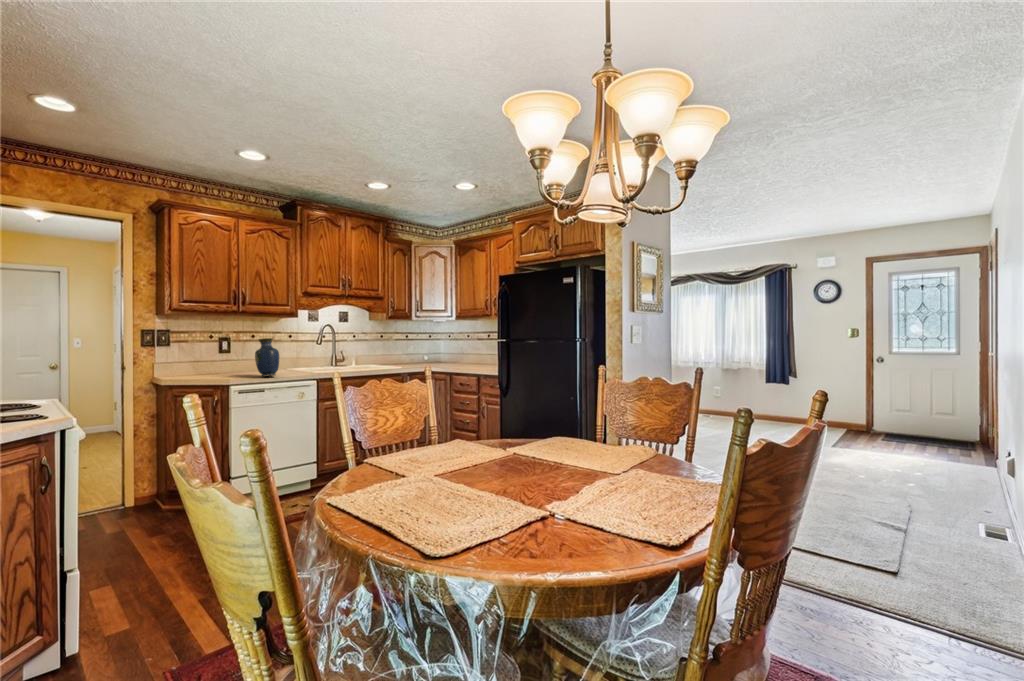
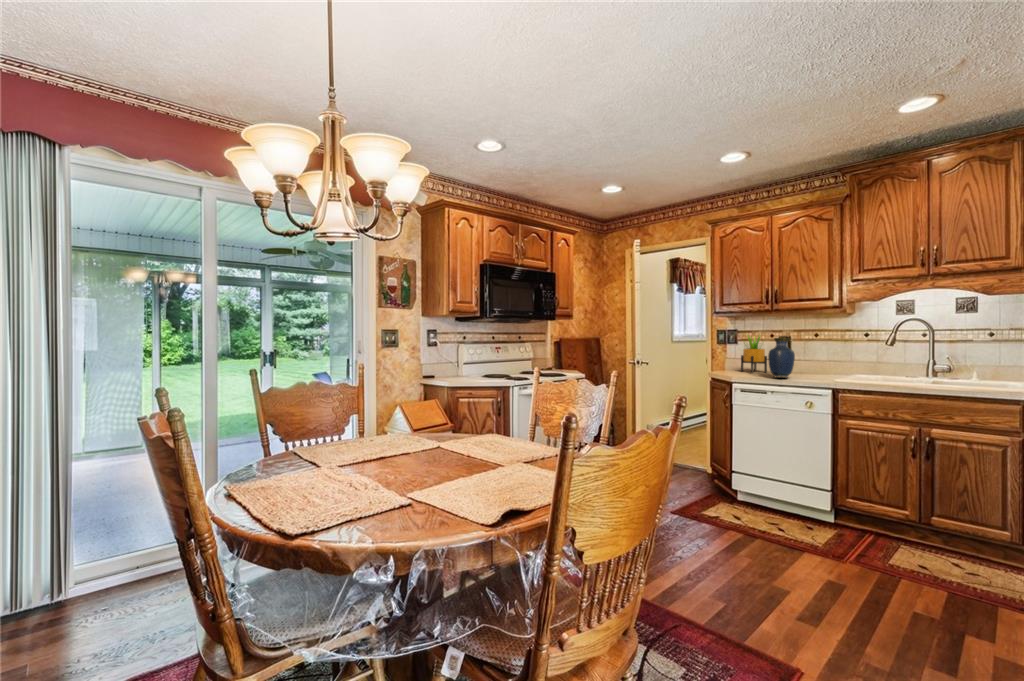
potted plant: none [205,334,232,376] -> present [741,336,767,373]

